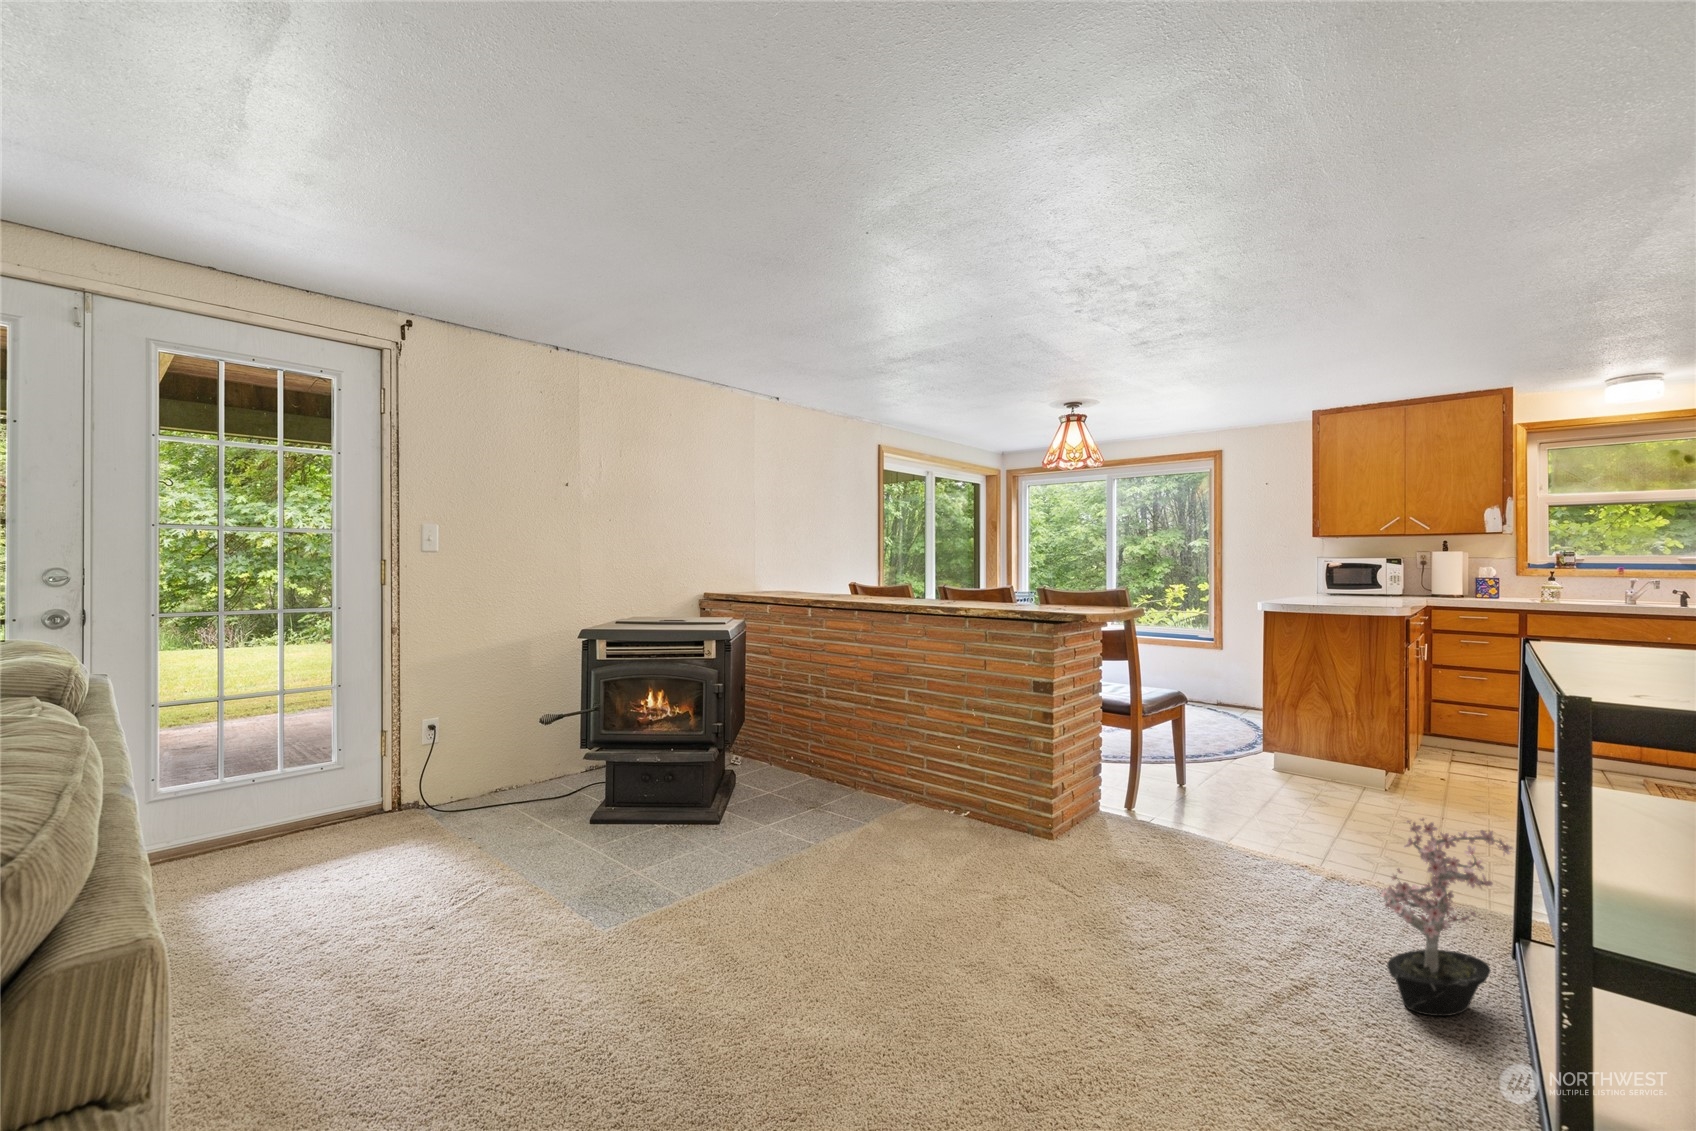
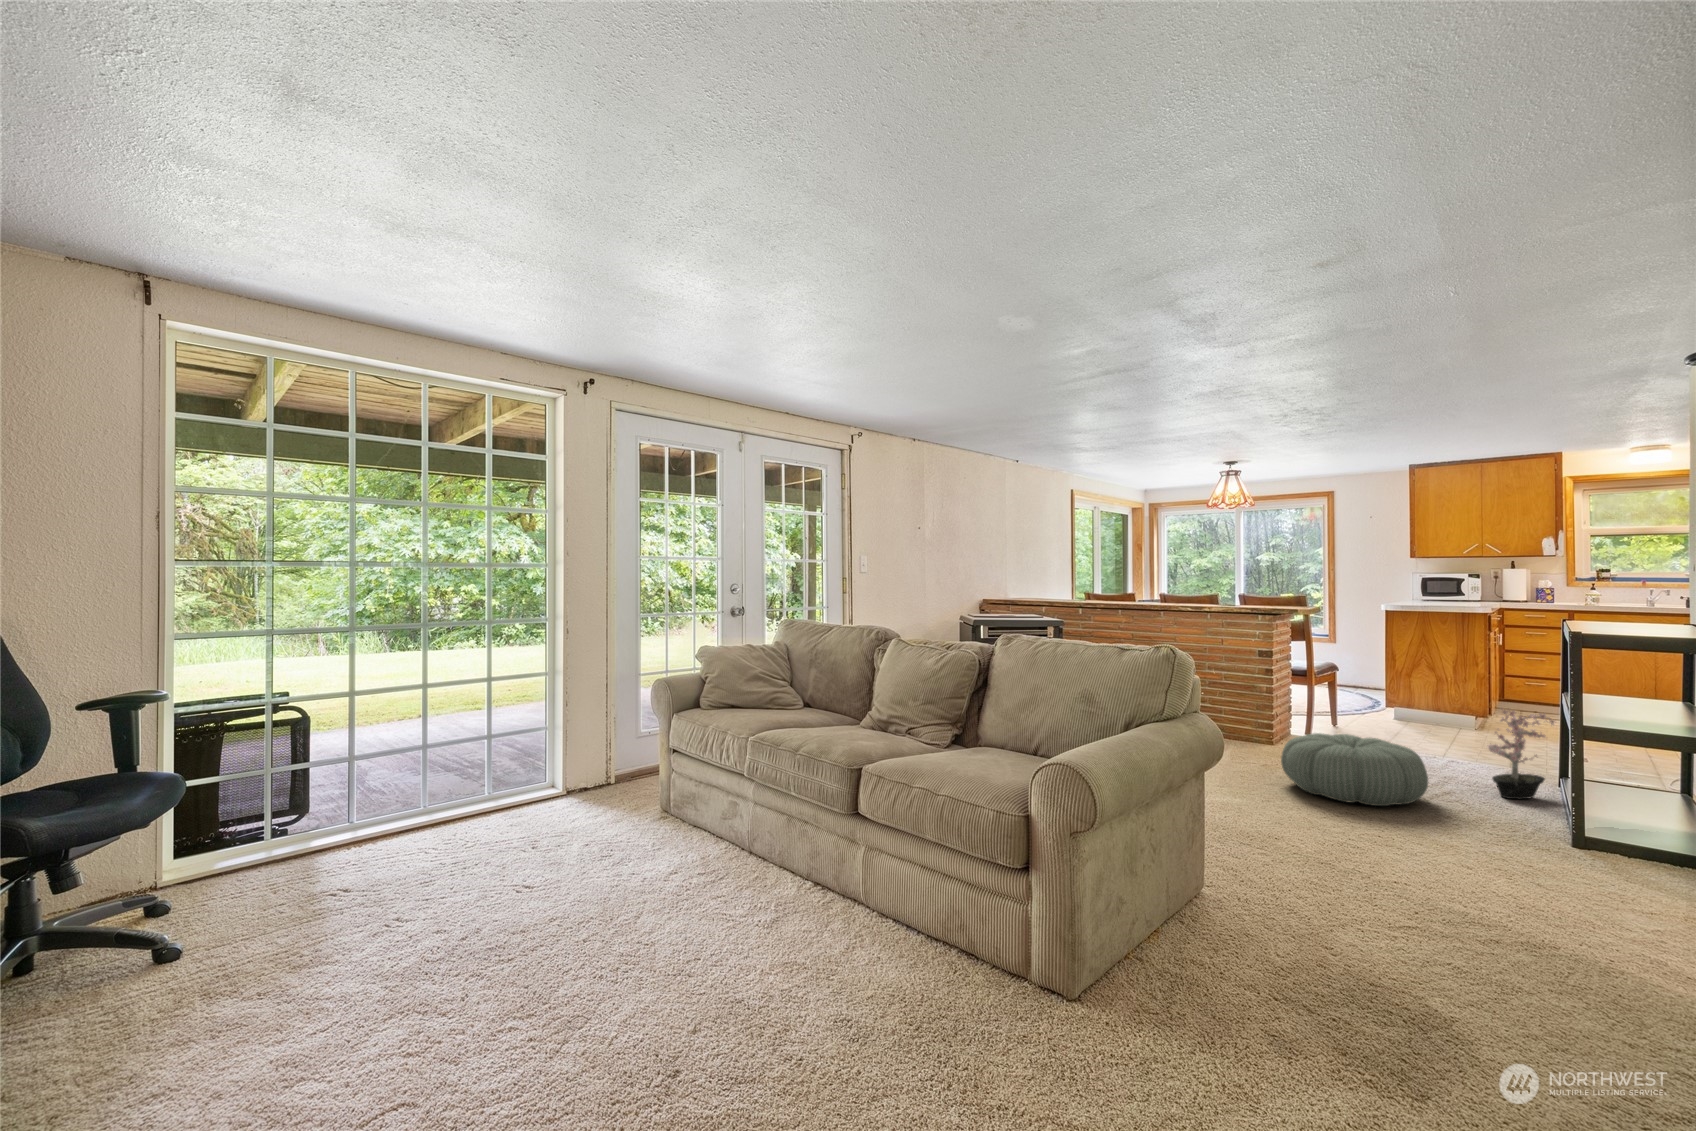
pouf: none [986,861,1250,1063] -> present [1281,733,1428,806]

